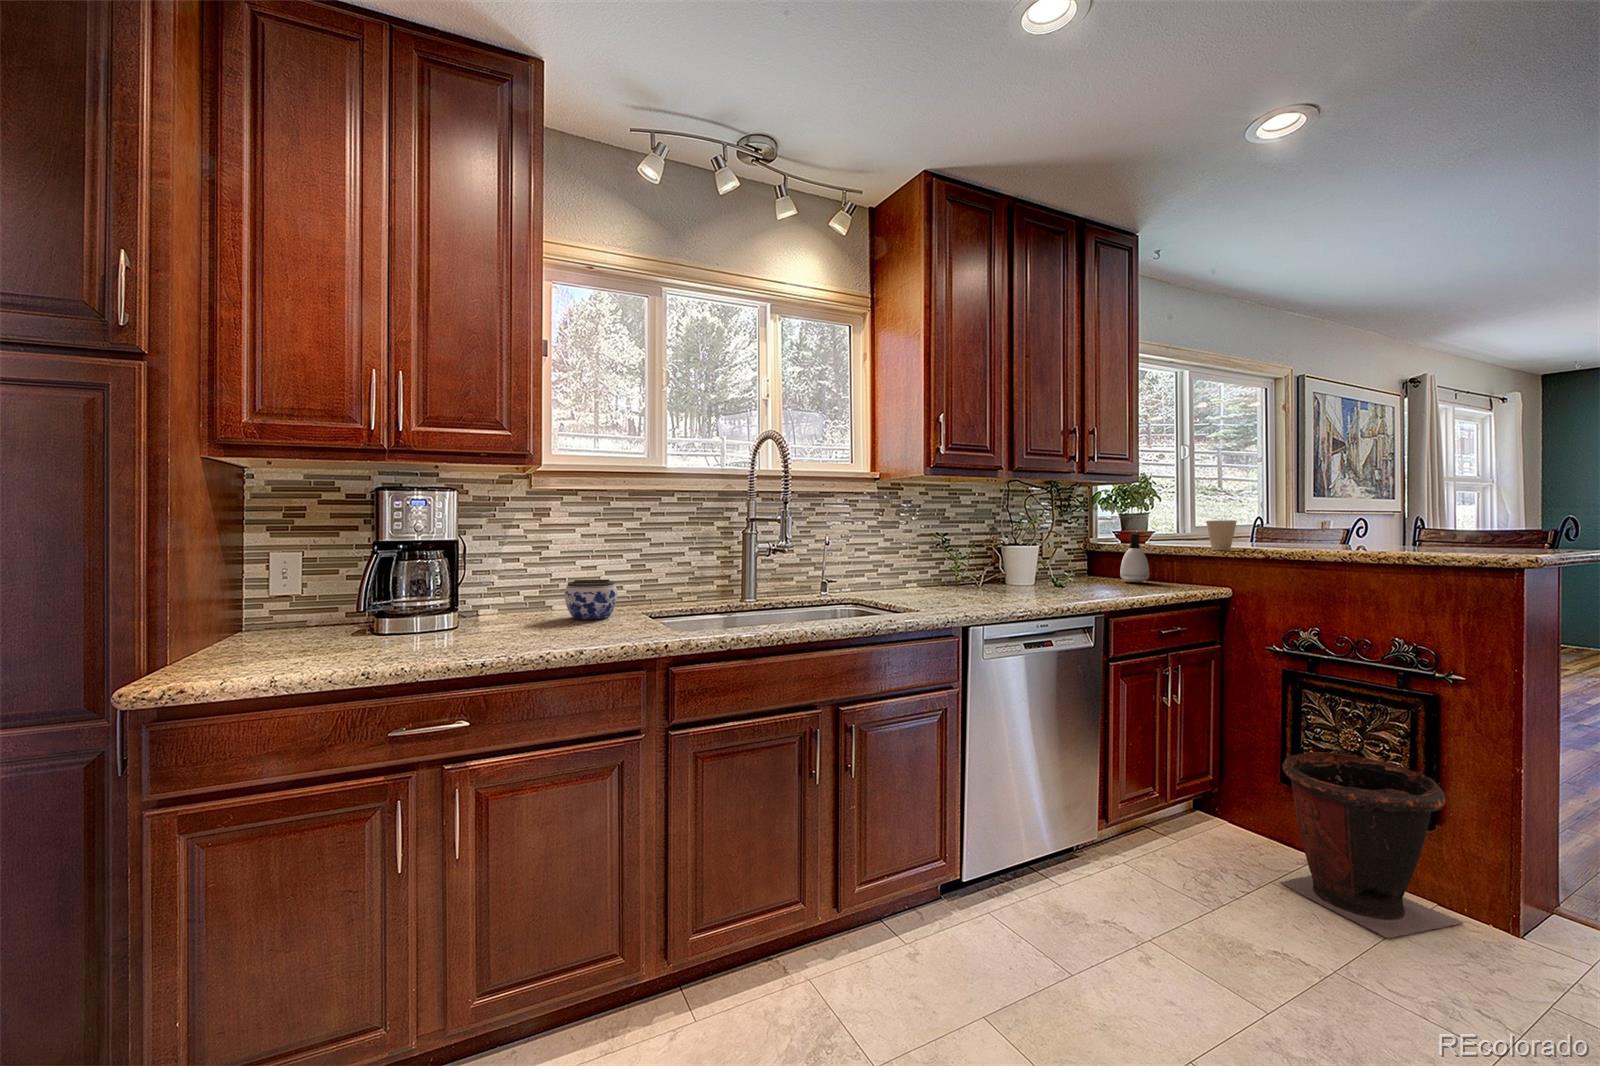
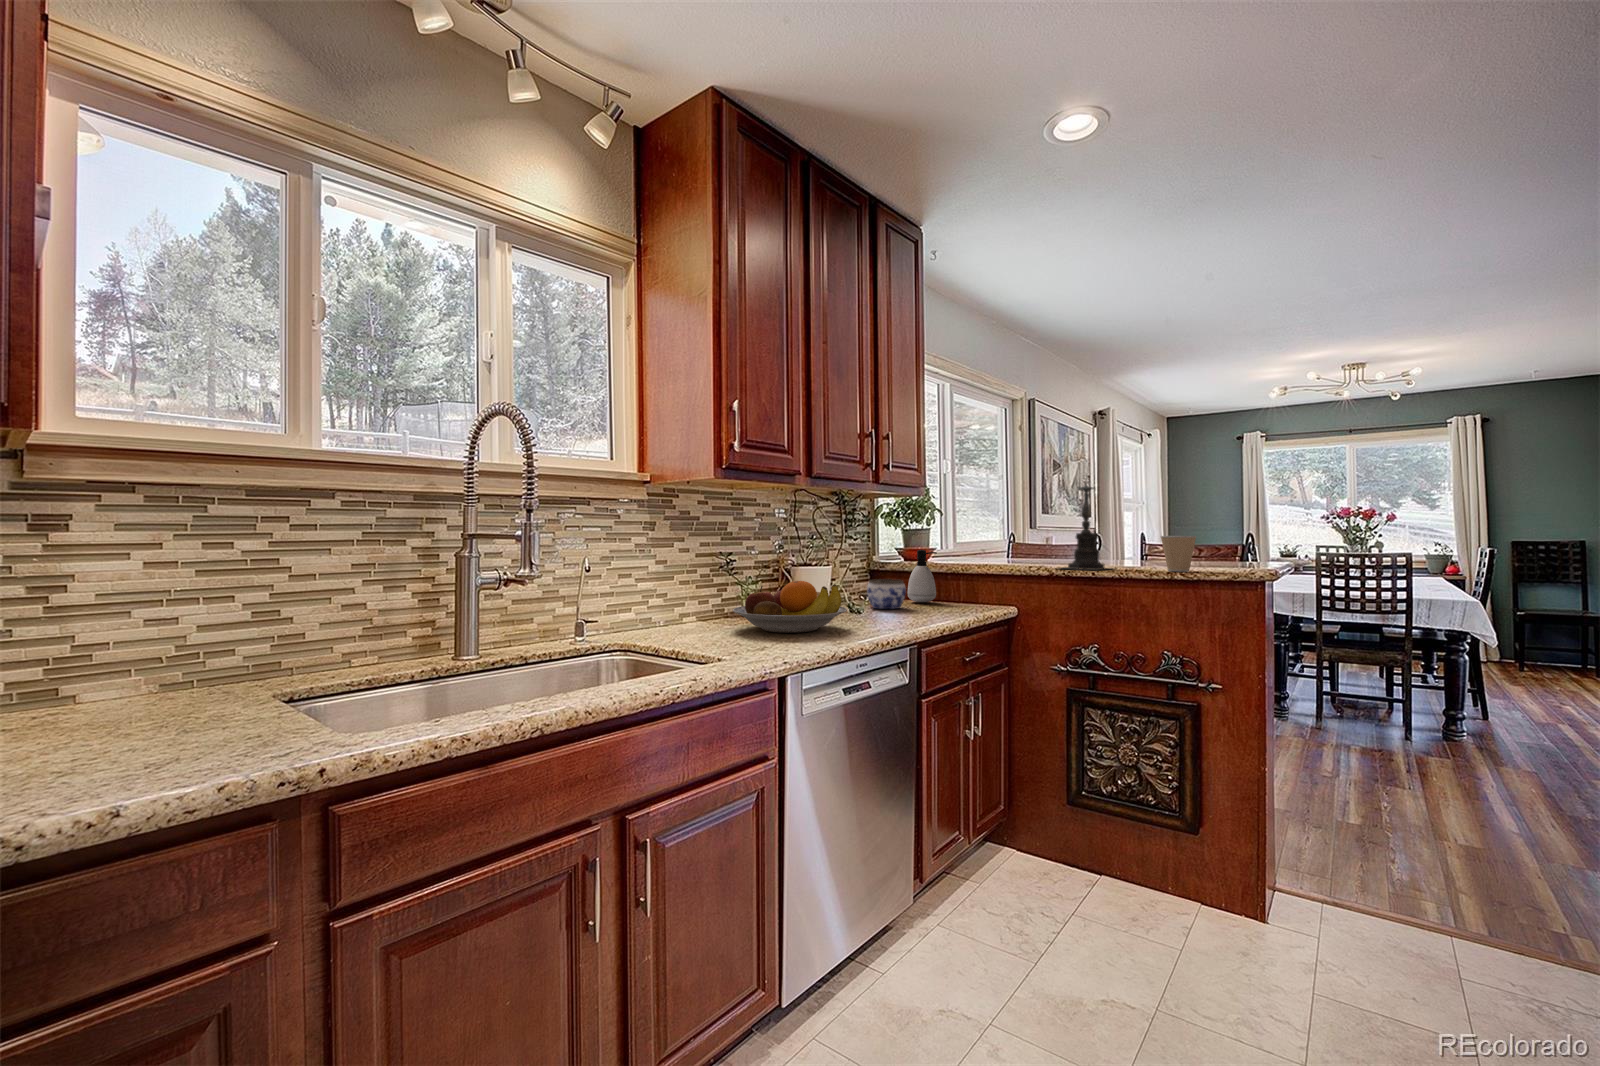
candle holder: none [1267,457,1345,553] -> present [1065,485,1105,570]
coffee cup: present [1206,520,1237,550] -> present [1161,536,1196,572]
fruit bowl: none [941,557,1038,598] -> present [733,581,847,633]
jar: present [565,579,617,620] -> present [867,579,906,609]
waste bin: present [1281,752,1464,938] -> none [1082,771,1236,963]

